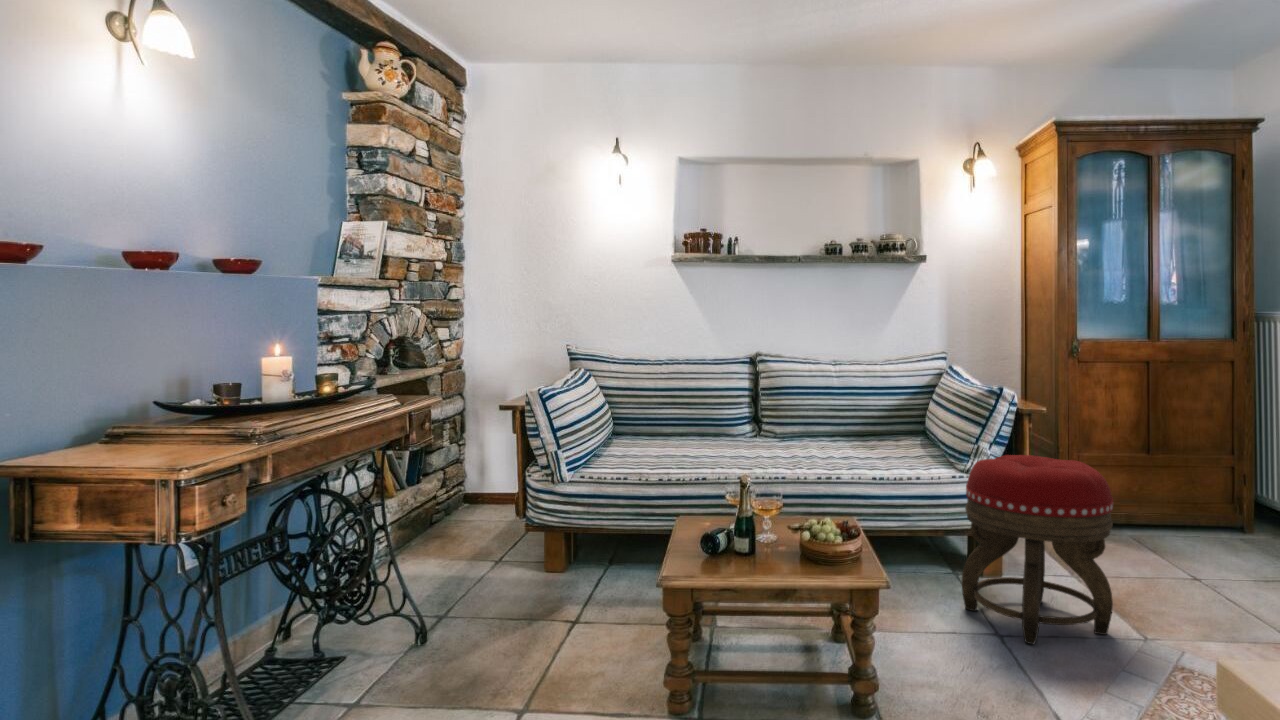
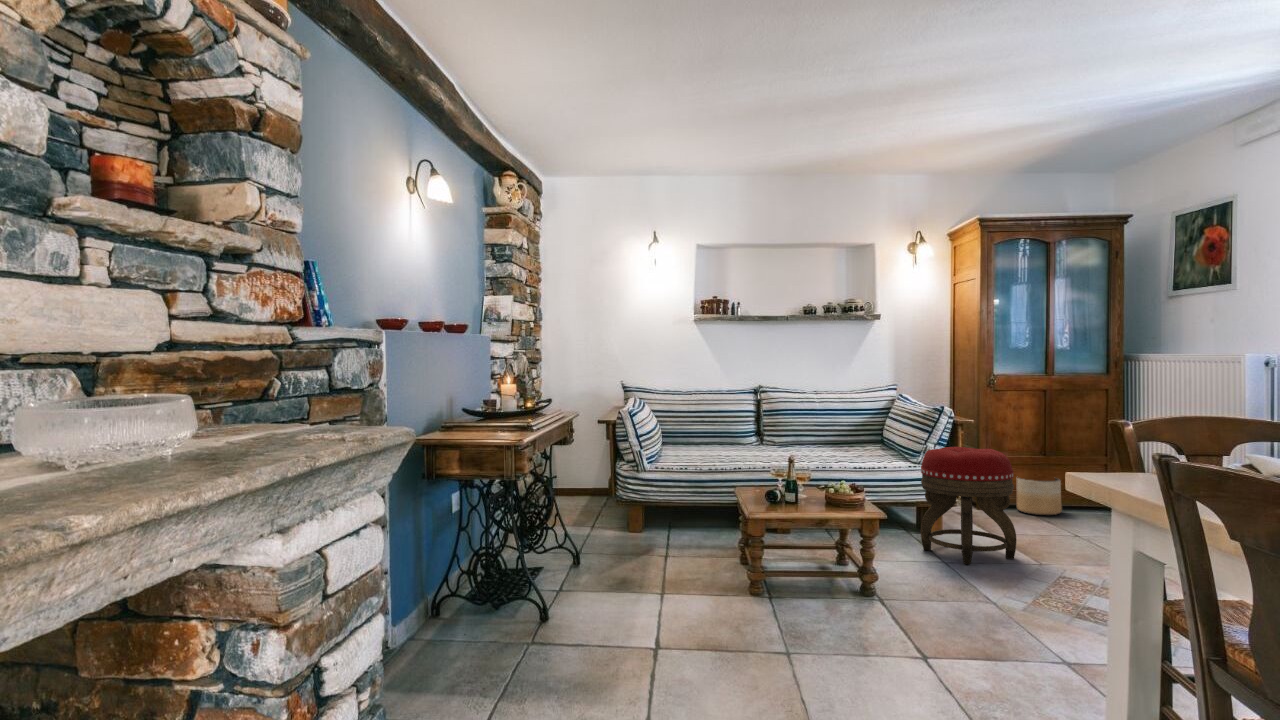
planter: none [1117,487,1186,548] -> present [1016,476,1062,515]

